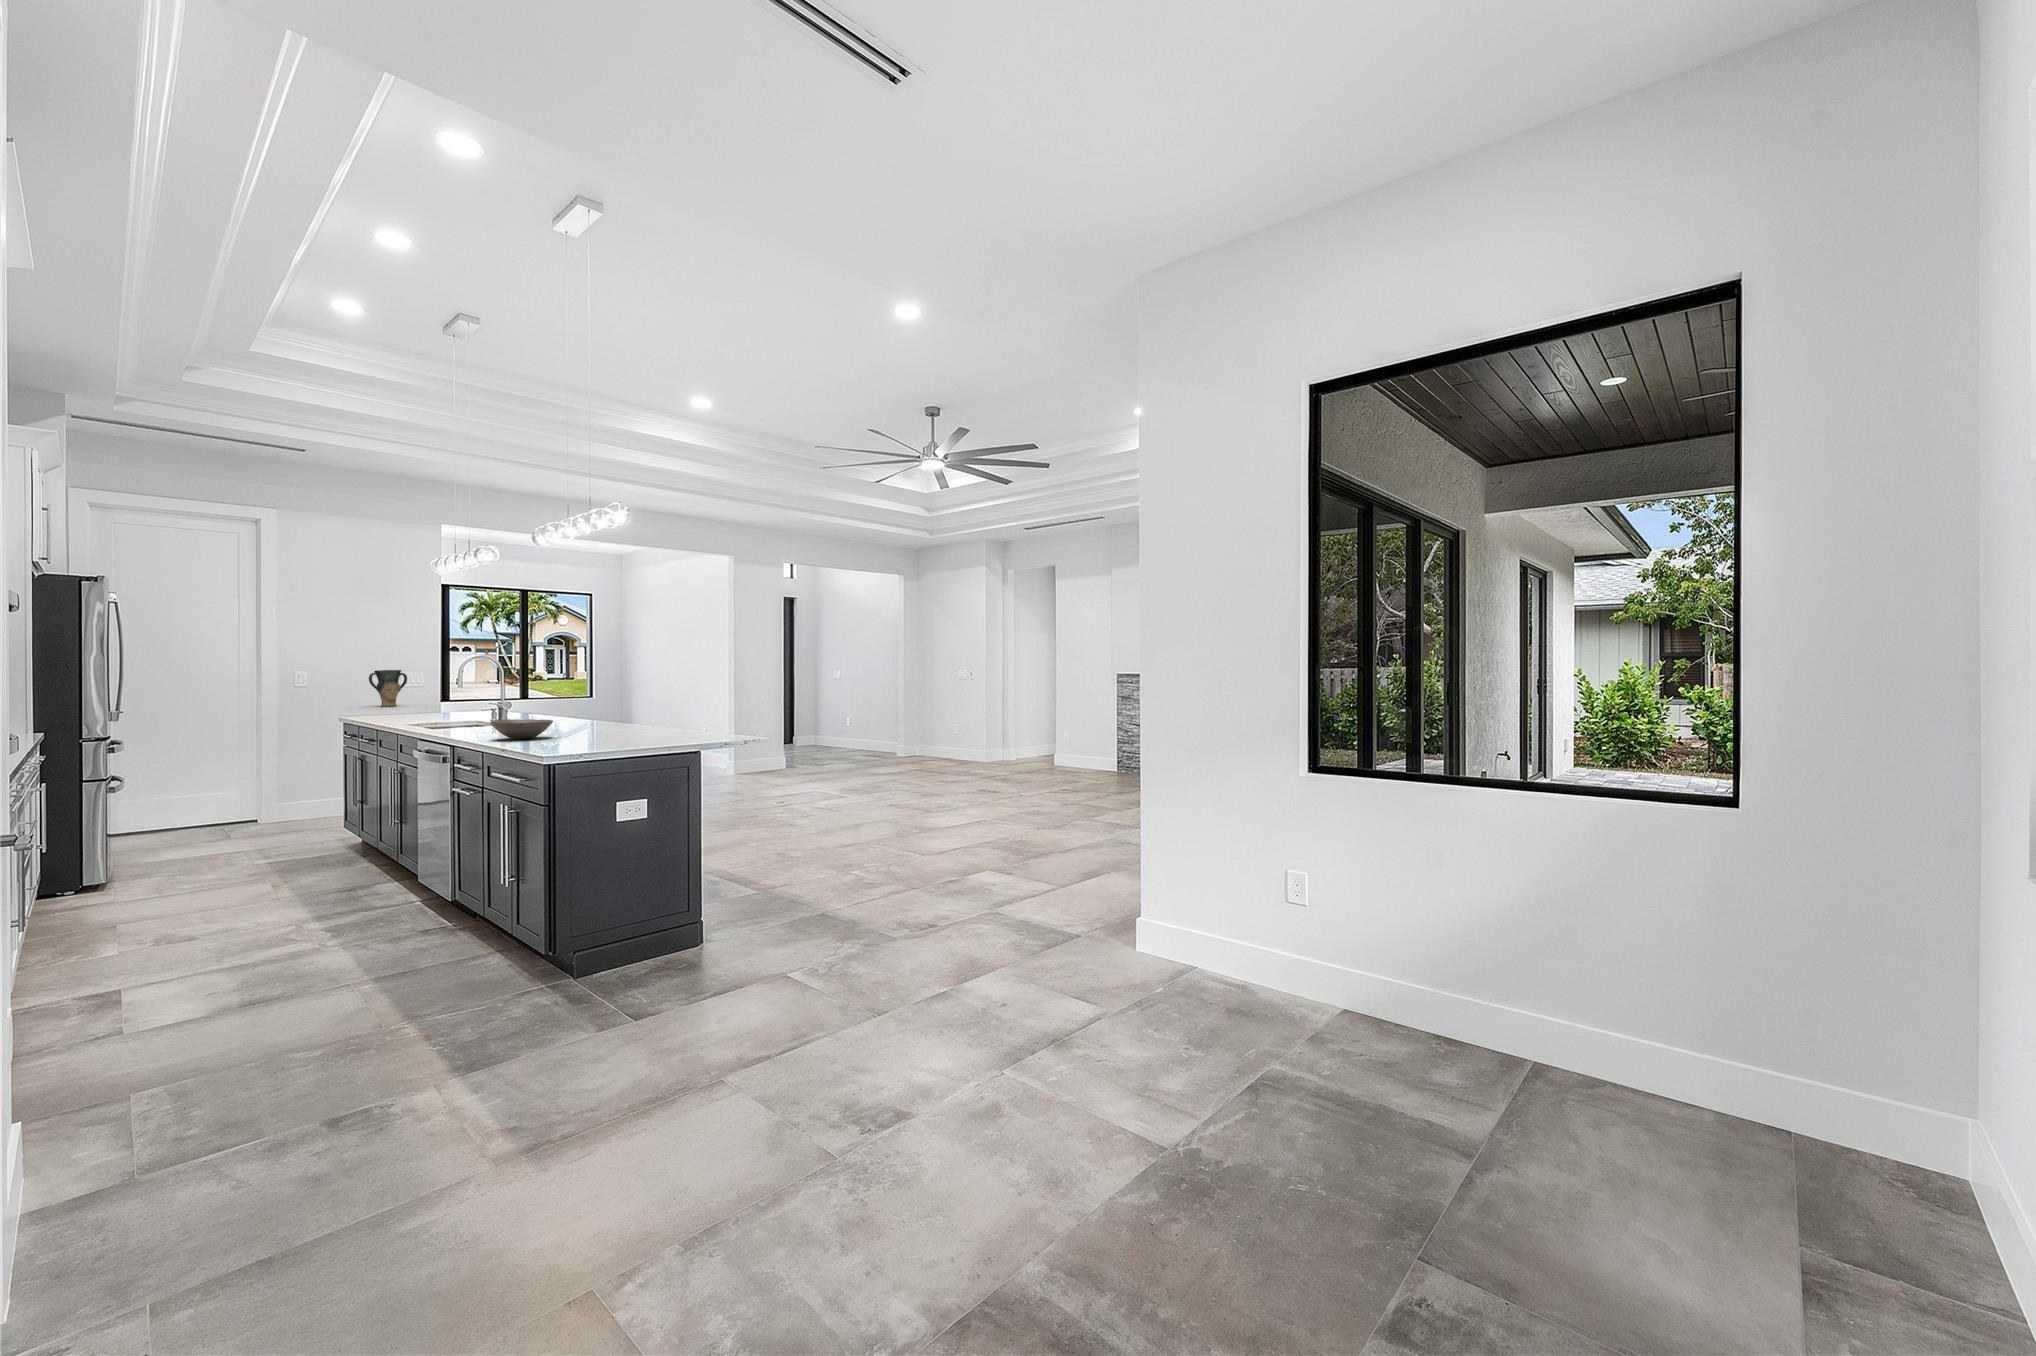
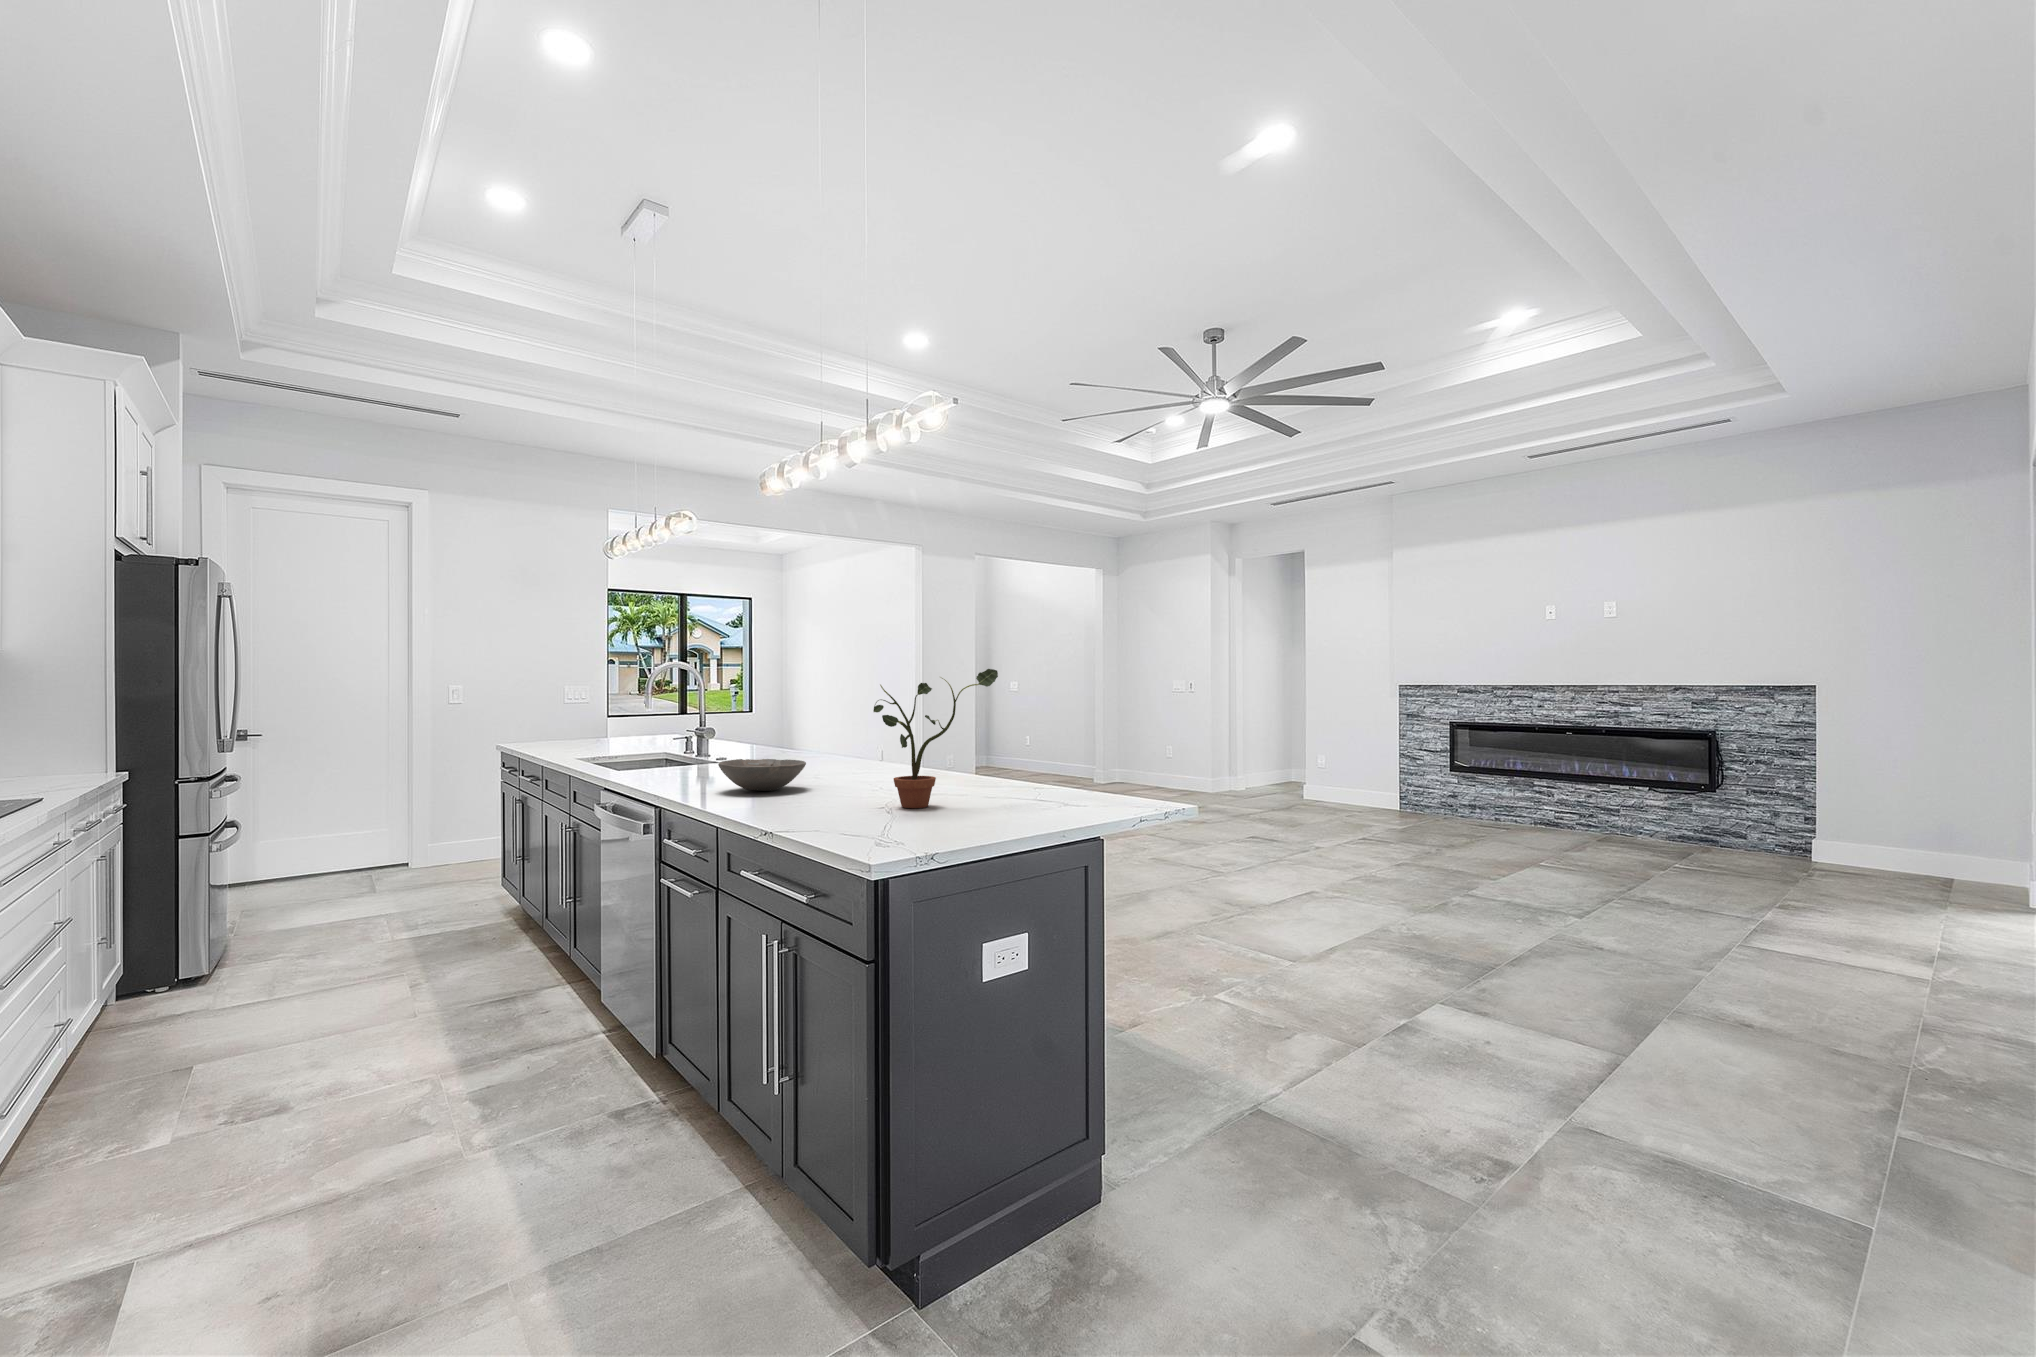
potted plant: none [579,662,665,745] -> present [873,669,998,808]
vase: present [369,670,407,707] -> none [520,685,562,730]

